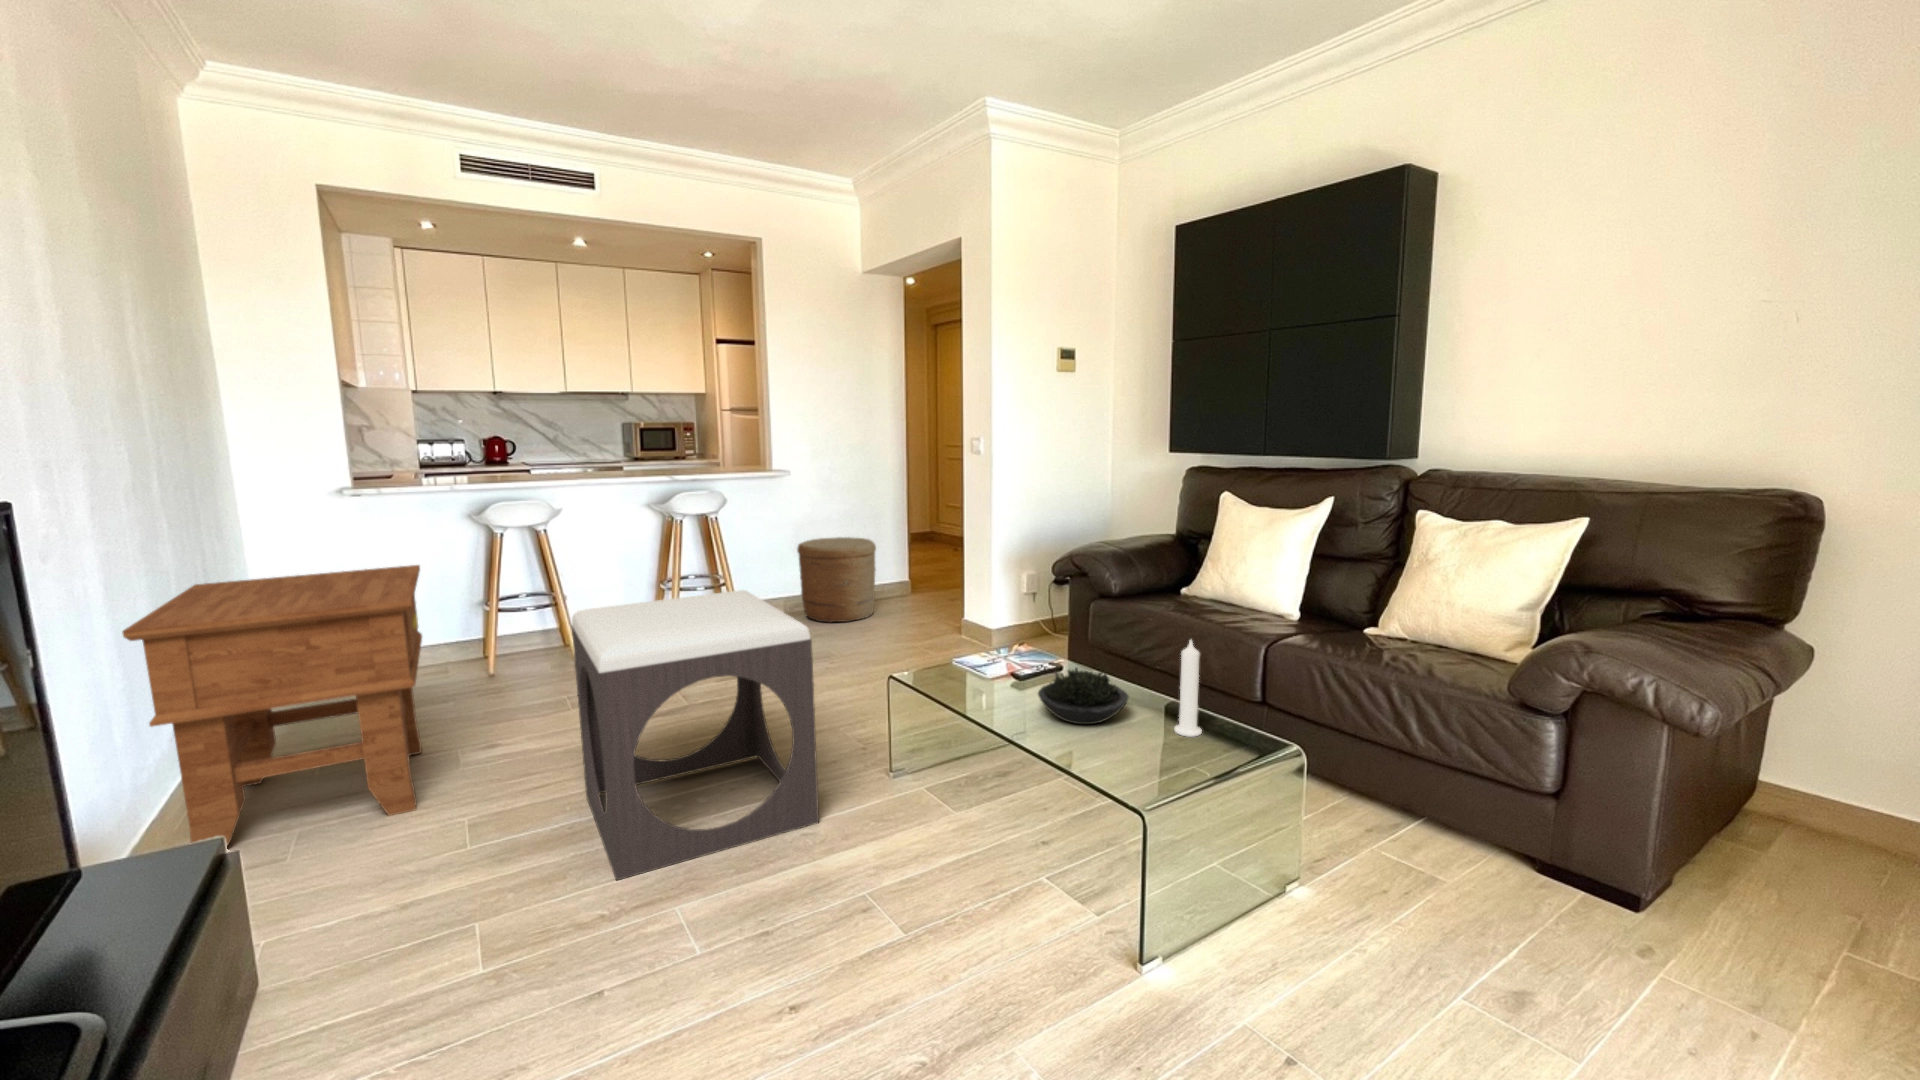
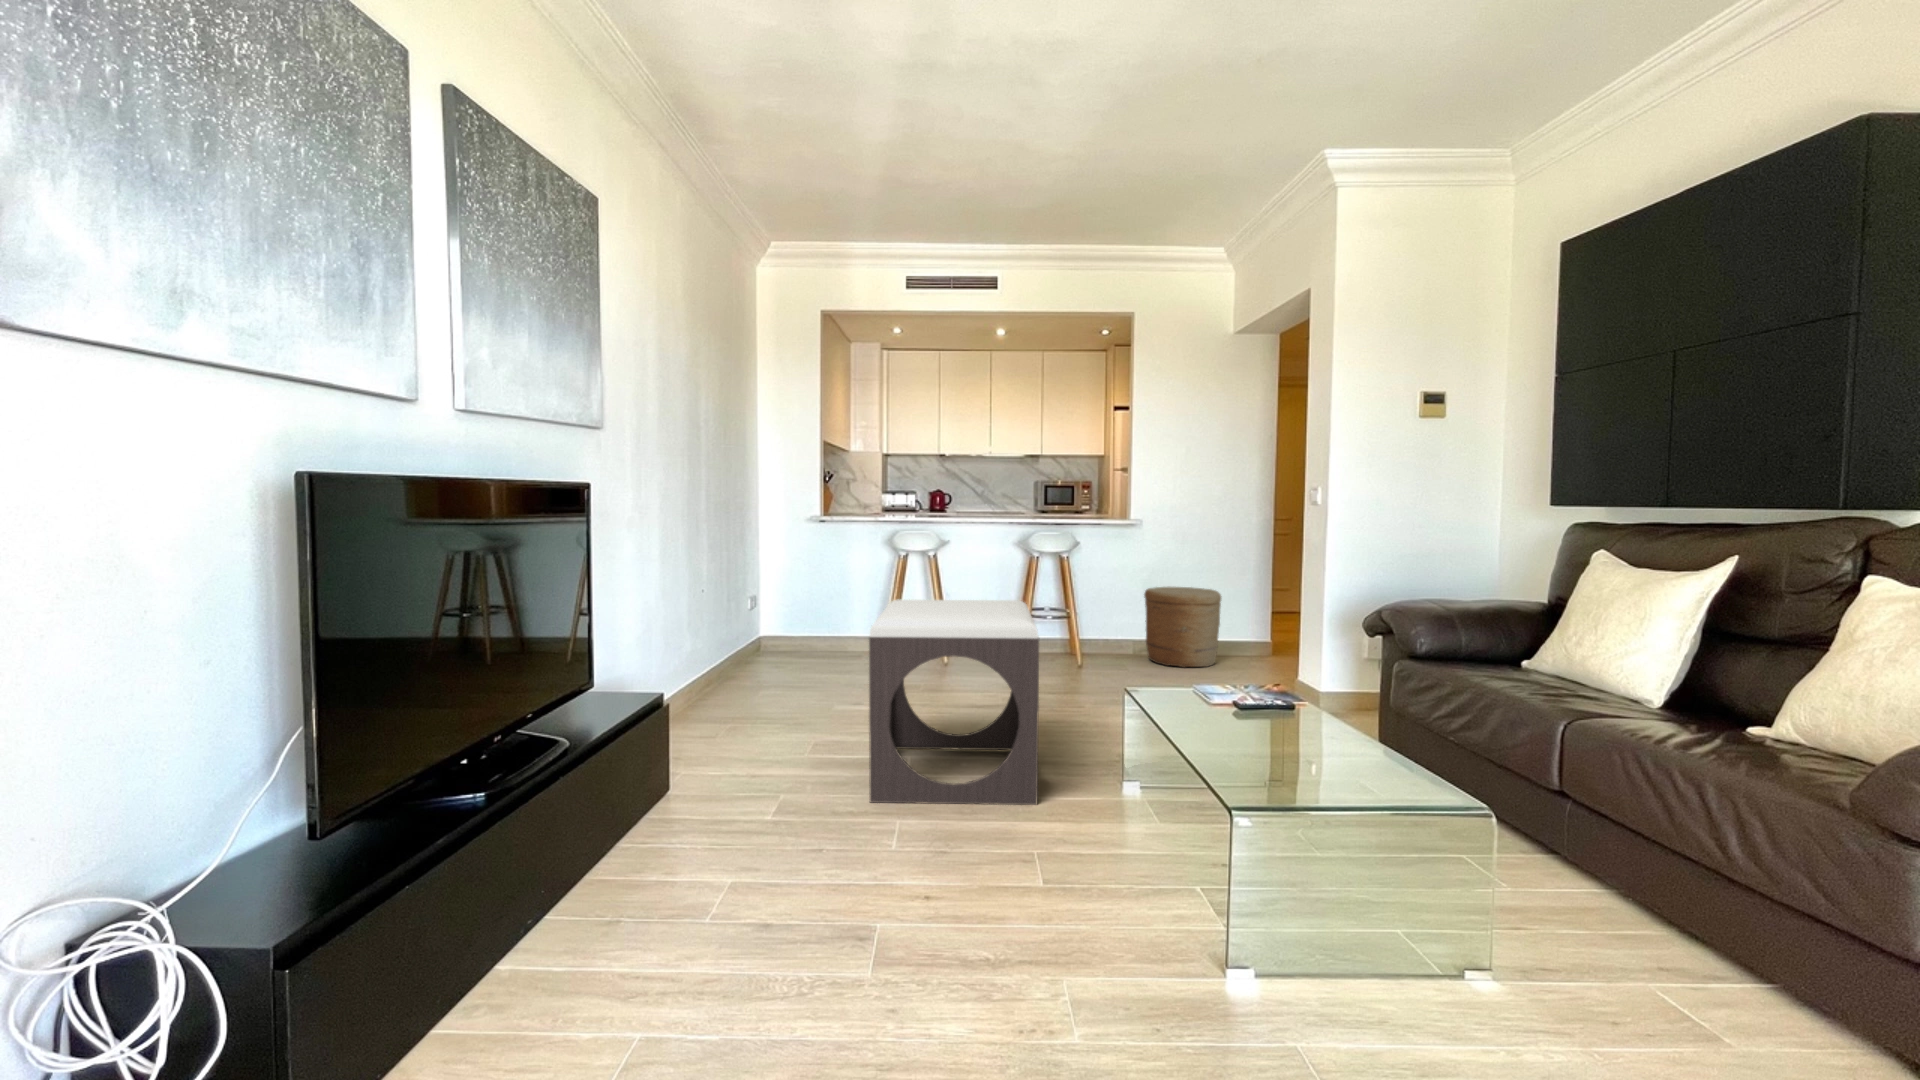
side table: present [122,565,422,845] -> none [650,565,827,734]
candle: present [1174,640,1202,737] -> none [1372,680,1406,789]
succulent plant: present [1038,668,1129,724] -> none [1237,700,1337,759]

